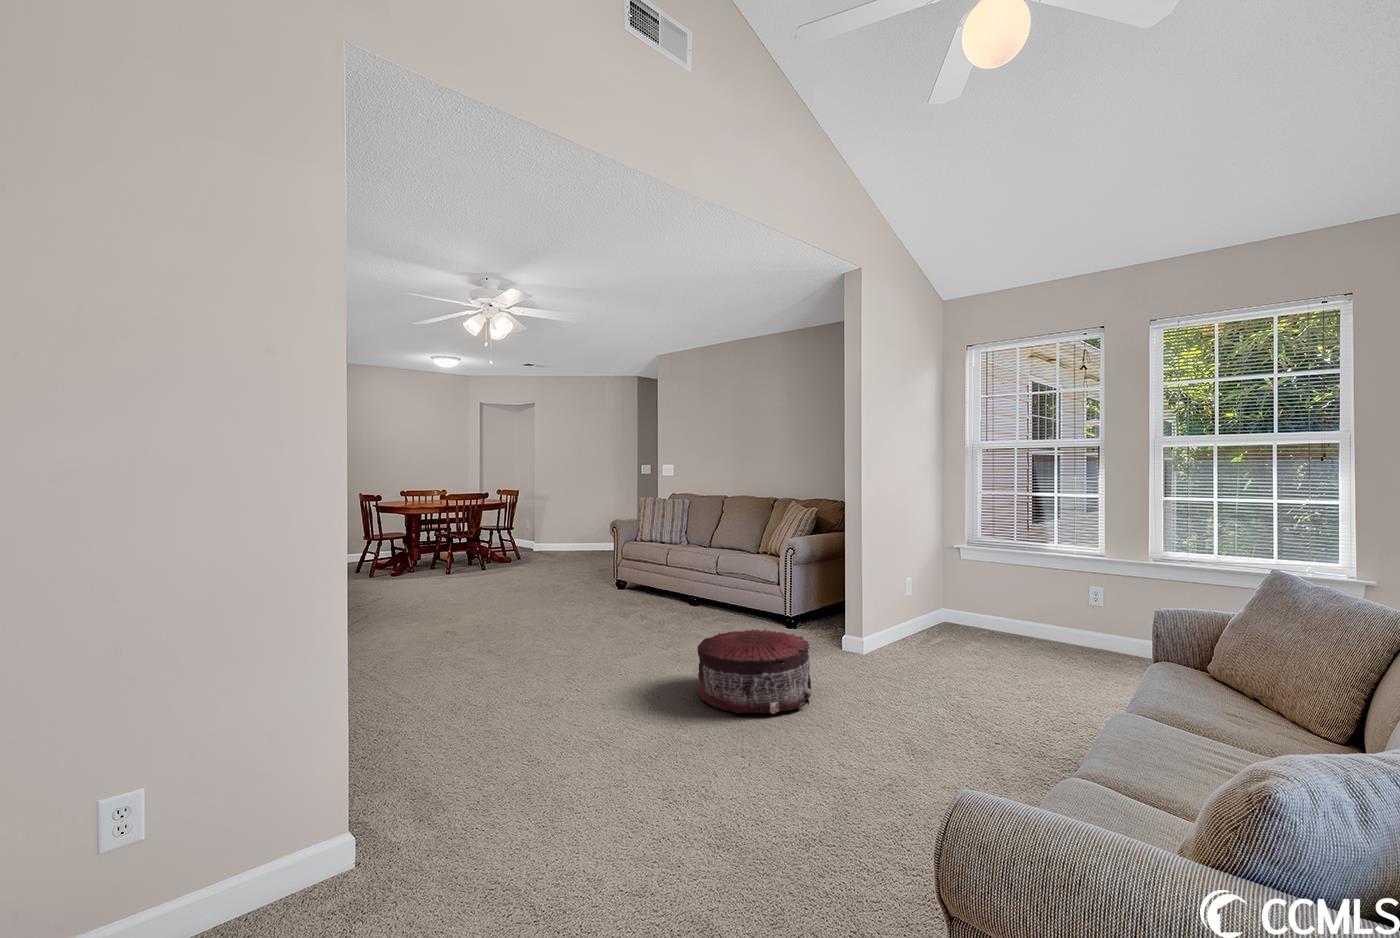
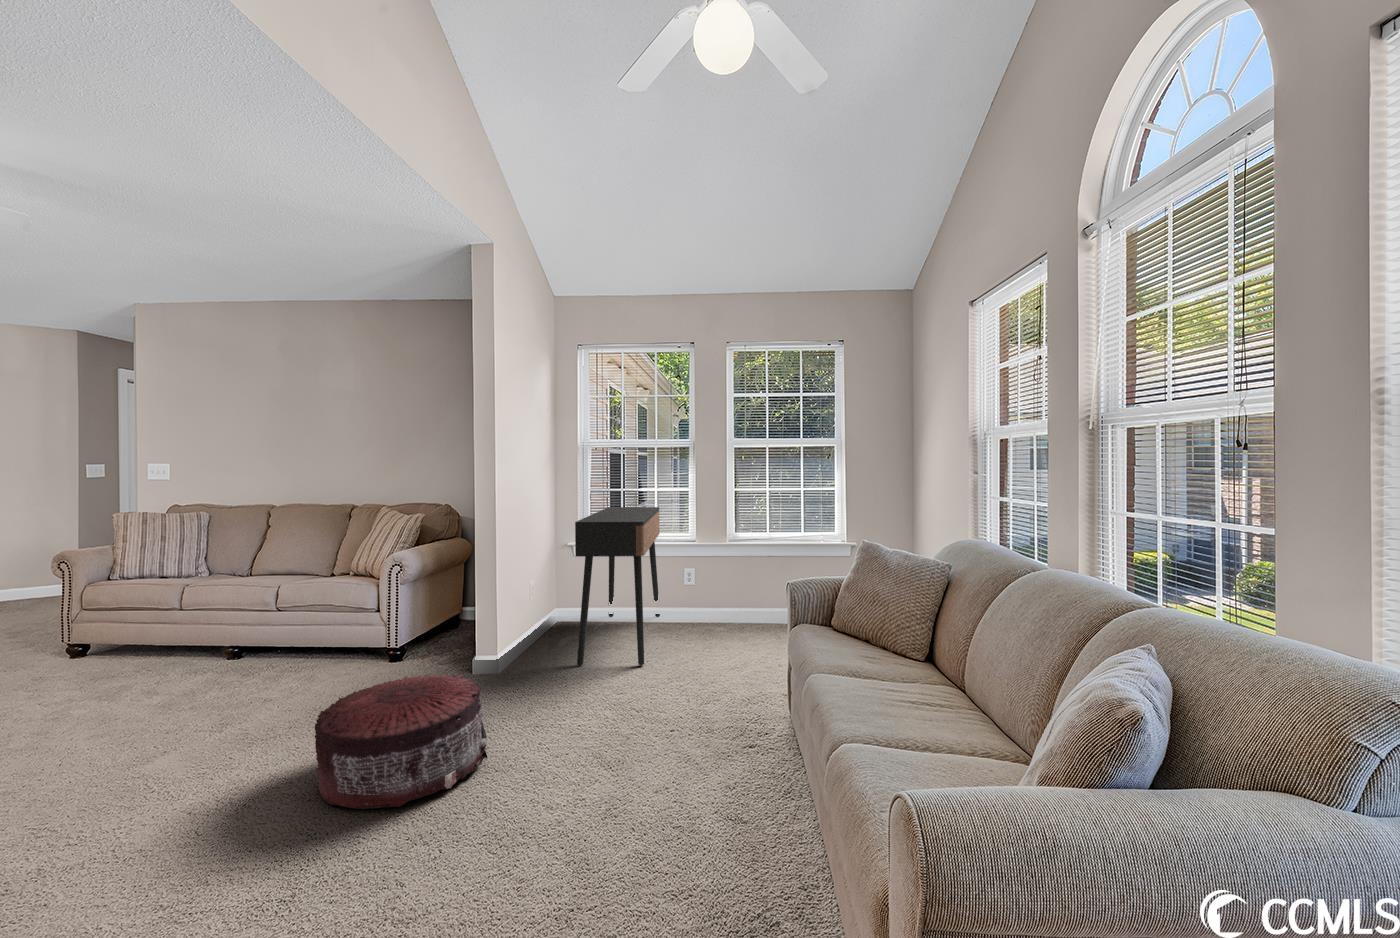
console table: none [932,513,1061,677] -> present [575,507,660,665]

